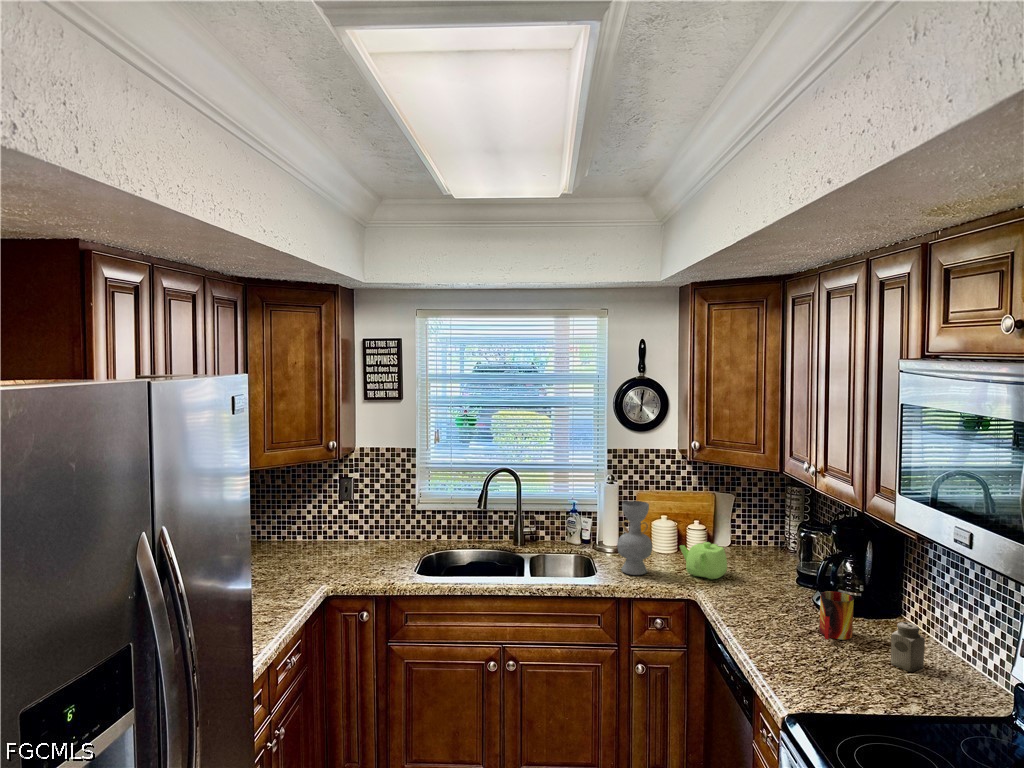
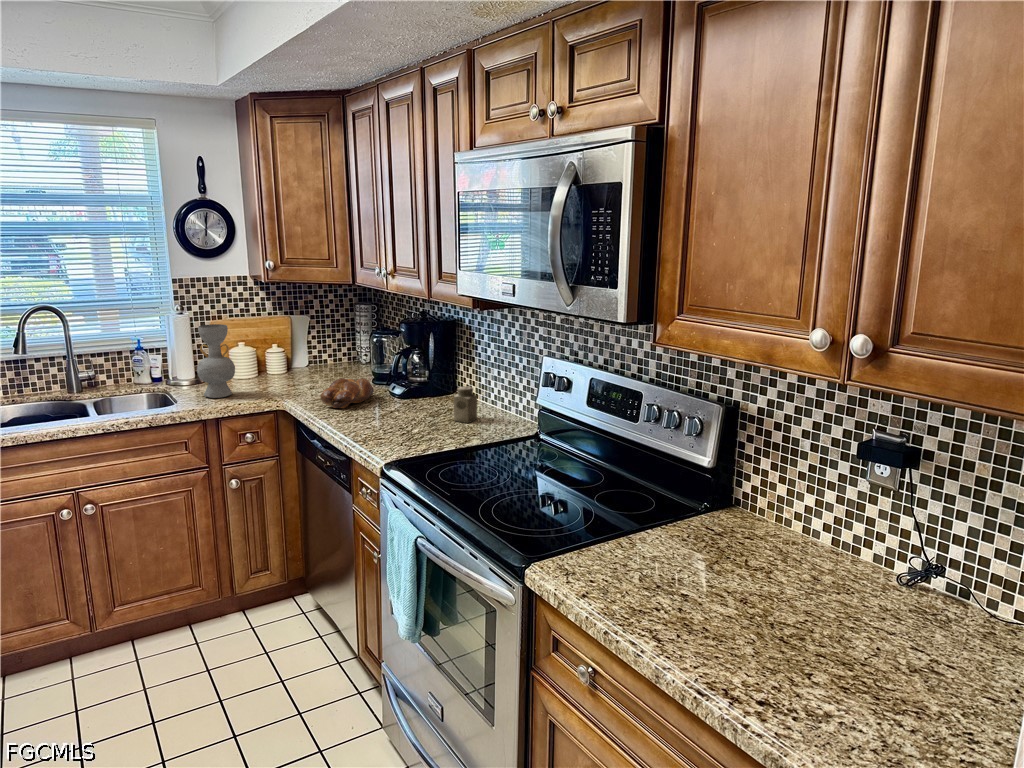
teapot: present [680,542,727,579] -> none [262,358,310,391]
bread loaf: none [733,578,795,615] -> present [321,378,374,408]
mug: present [819,591,854,640] -> none [397,376,423,414]

